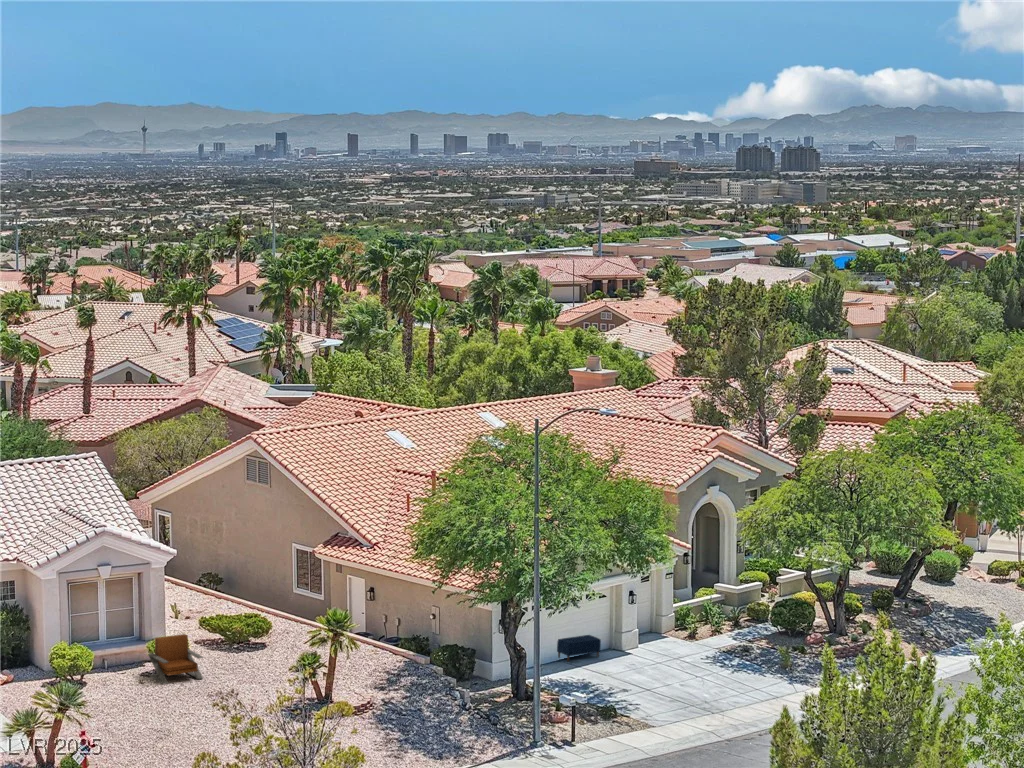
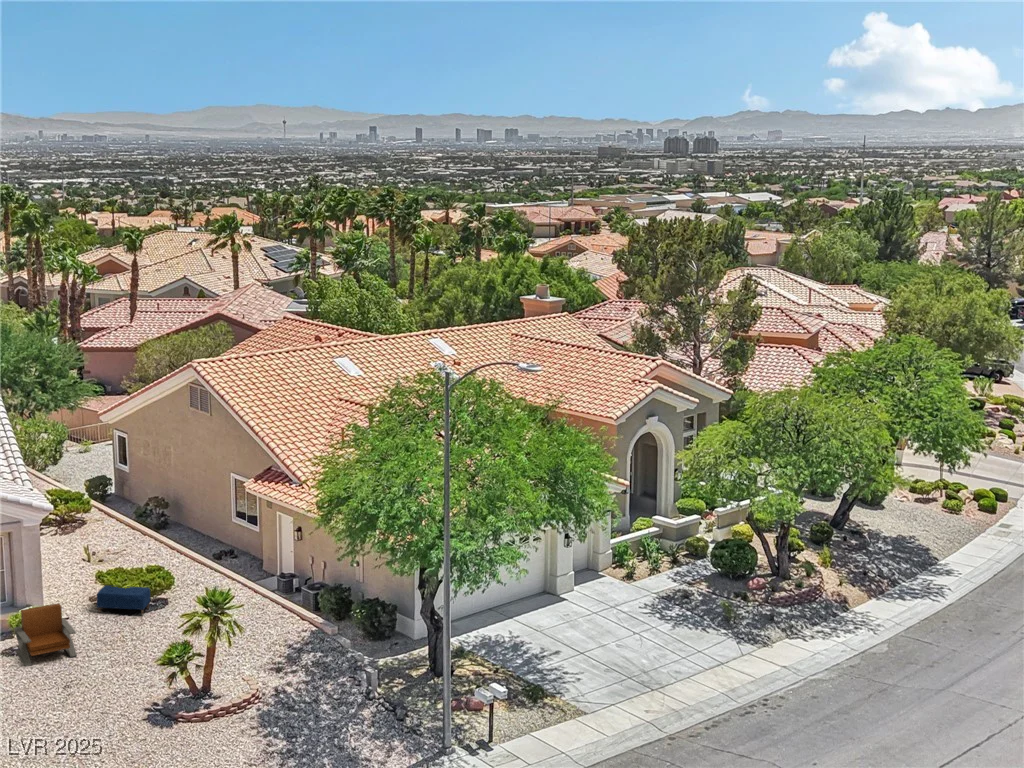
bench: present [557,635,601,661] -> present [97,585,150,616]

